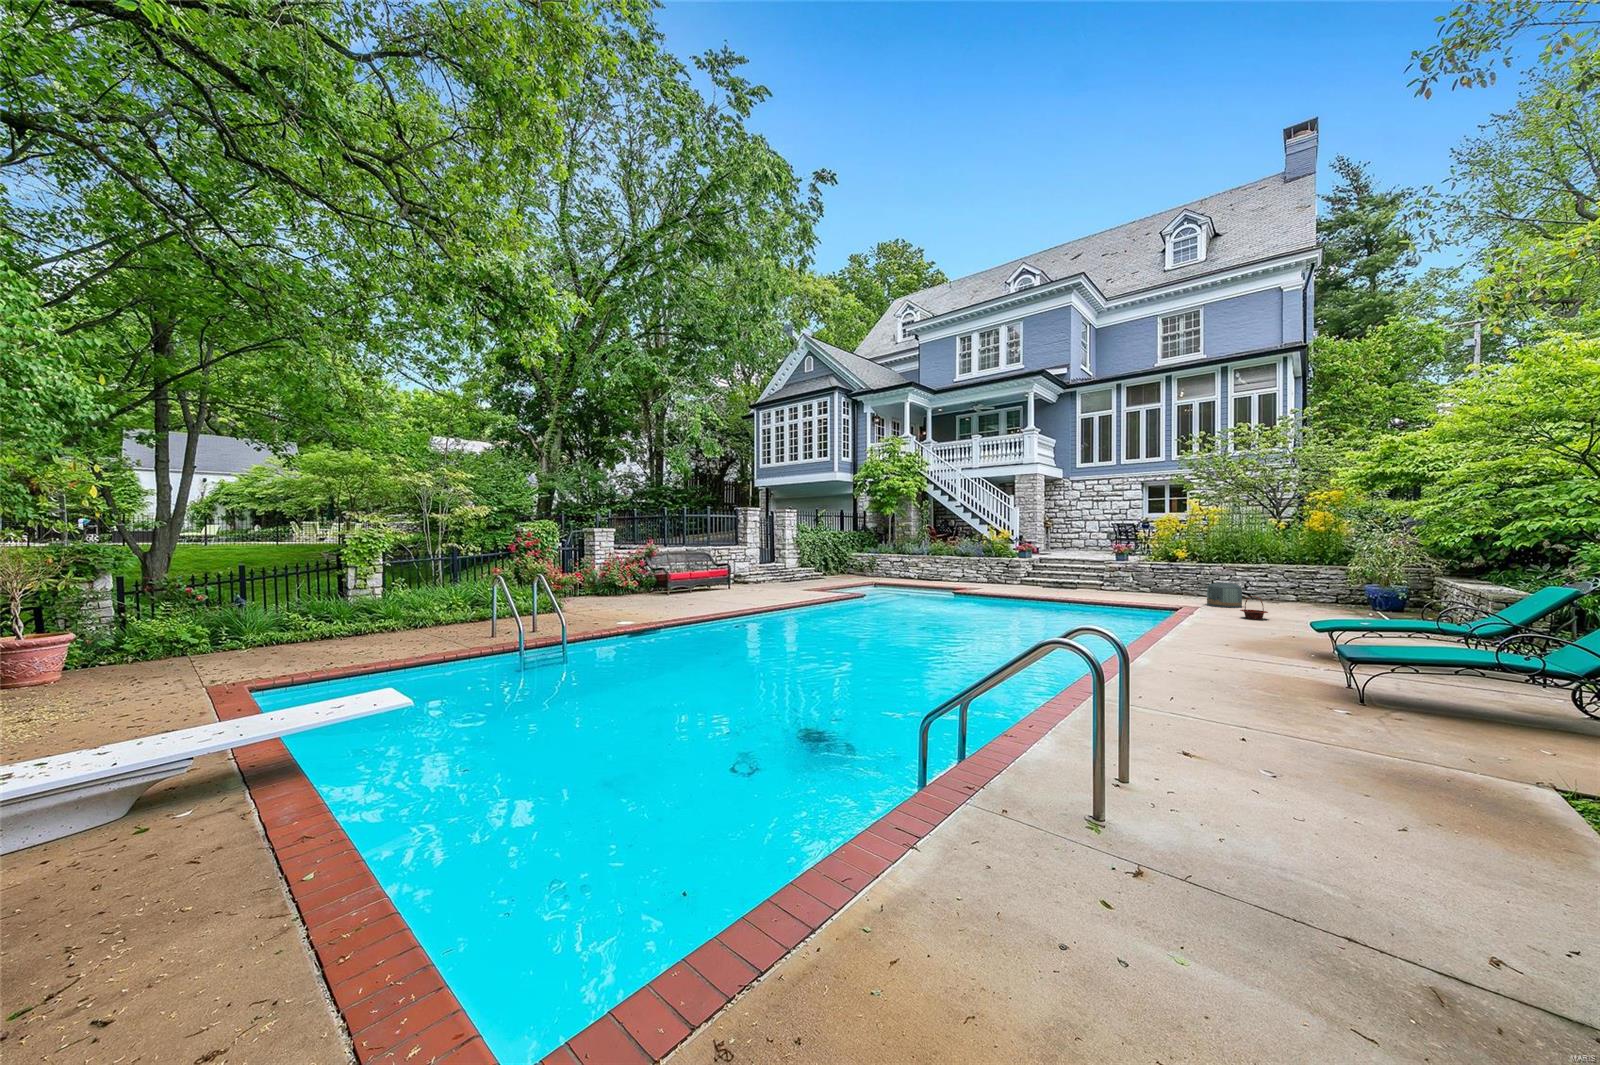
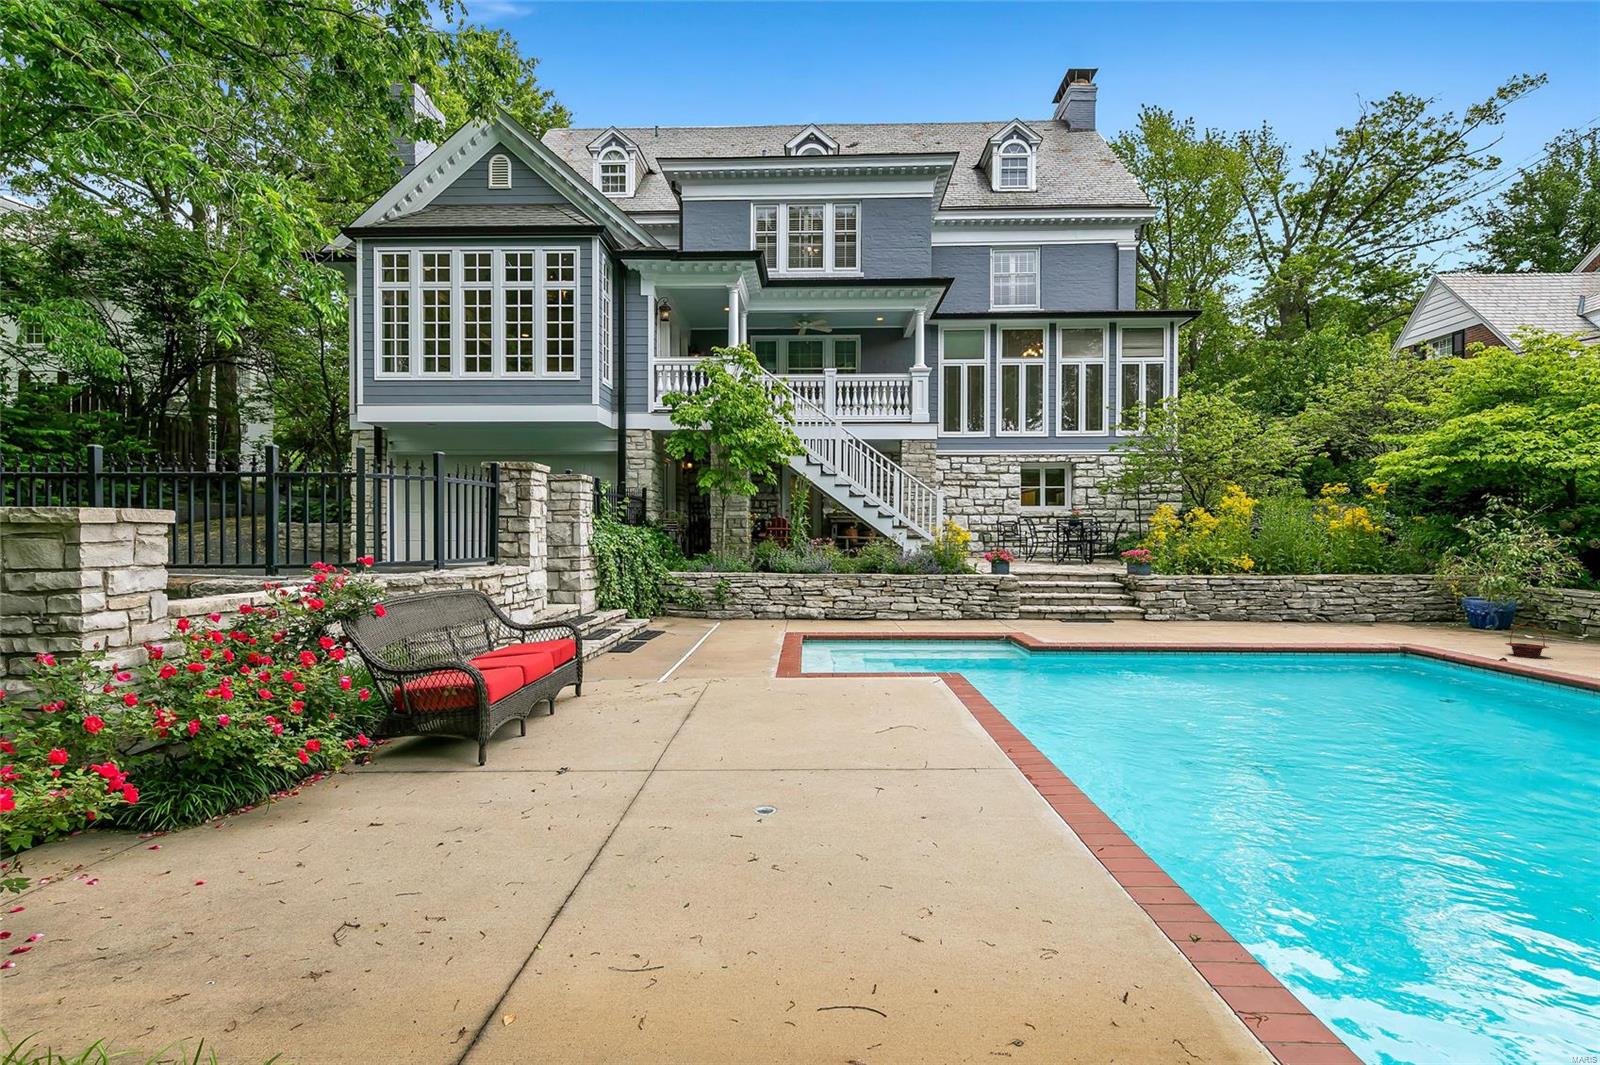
pouf: present [1207,583,1242,608] -> none [1354,604,1404,640]

